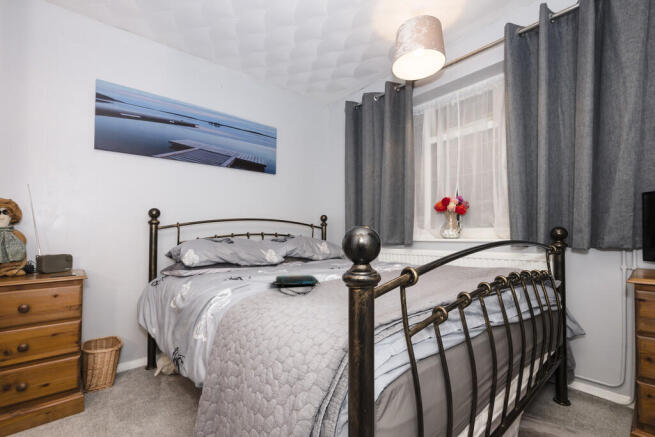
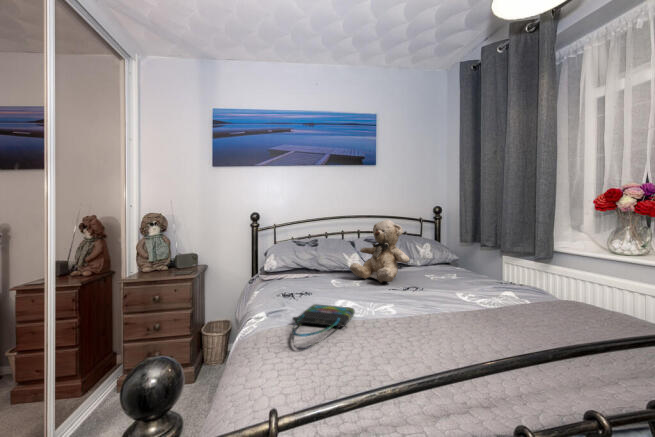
teddy bear: none [276,216,327,268] -> present [350,219,409,283]

